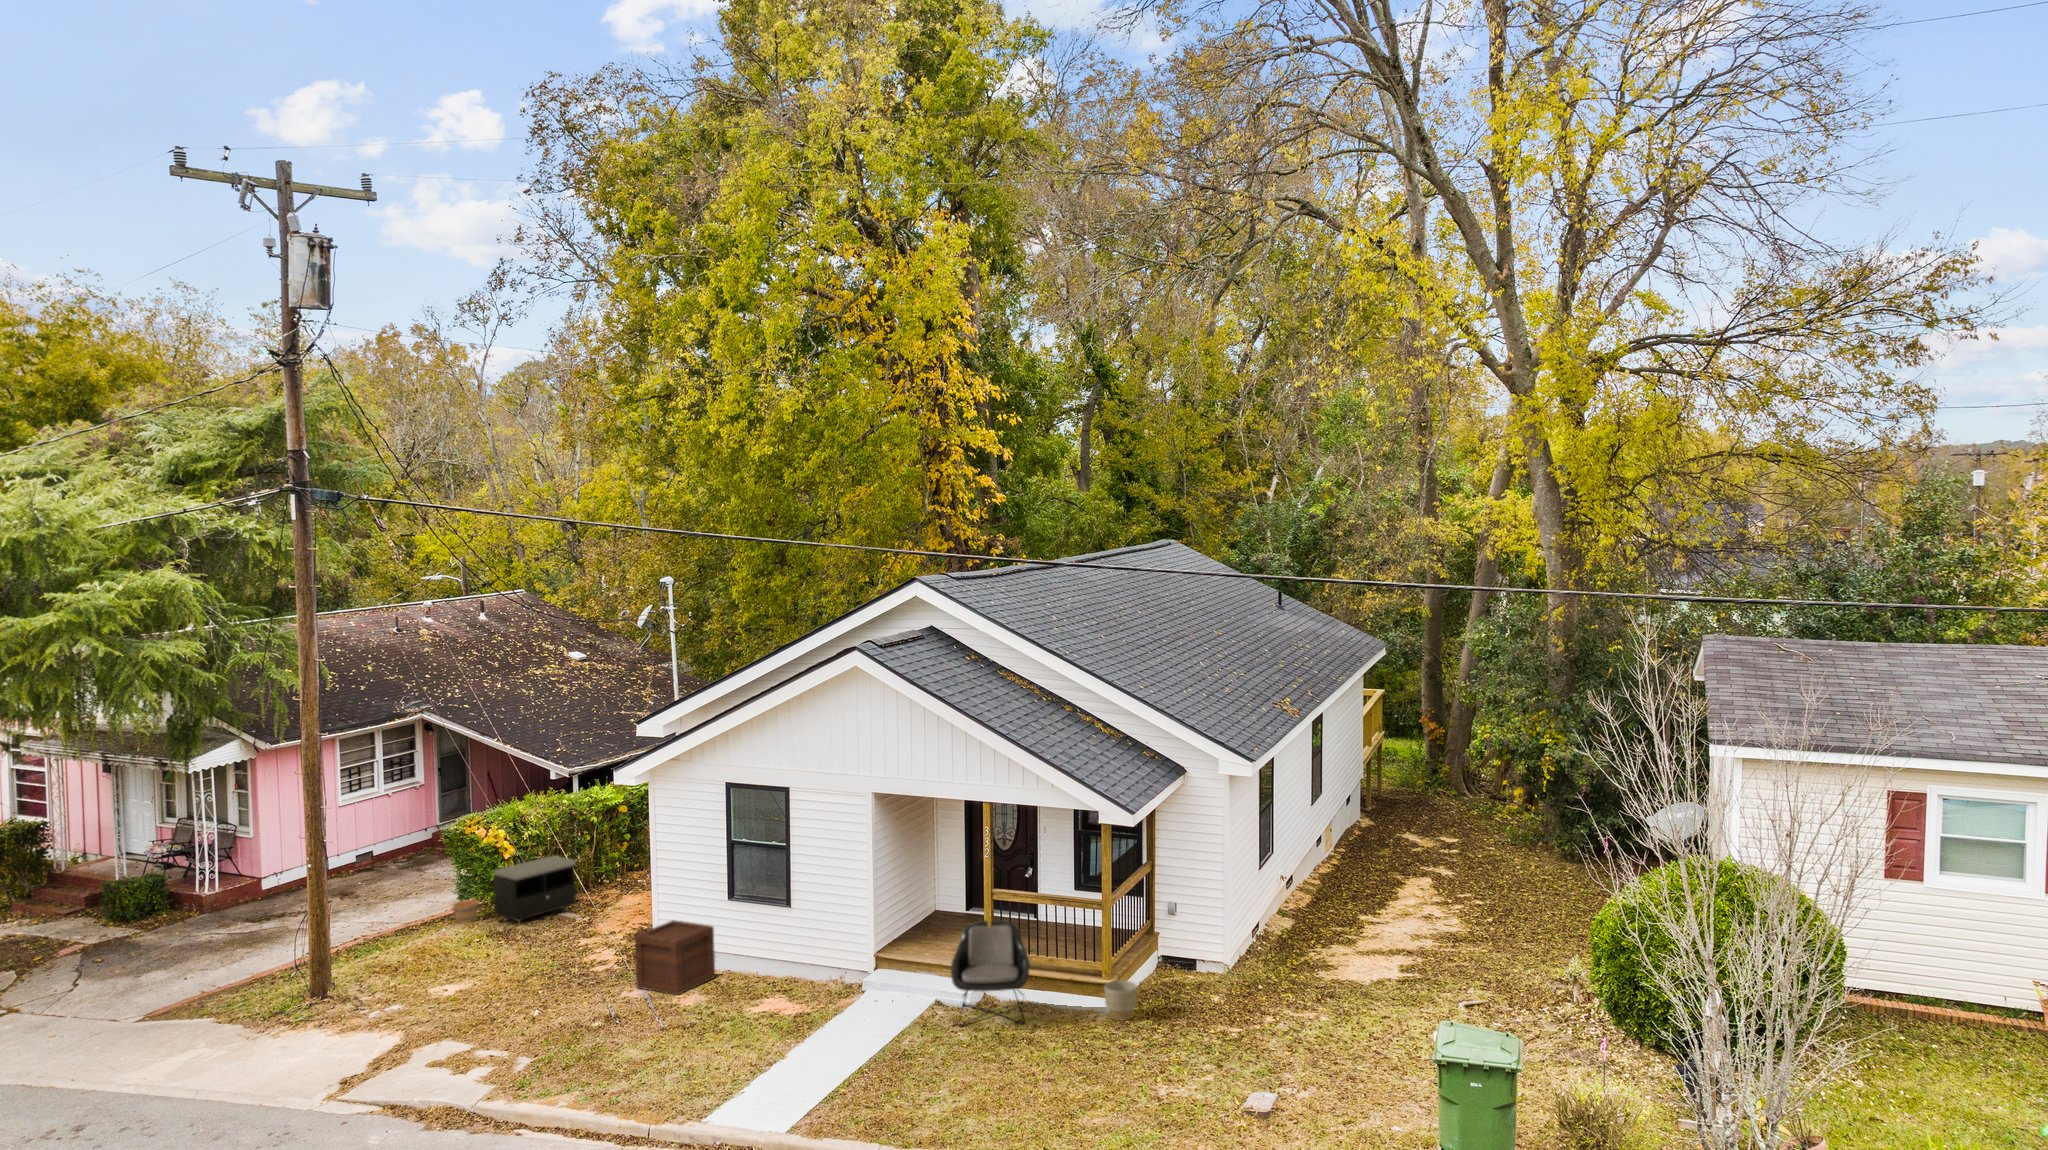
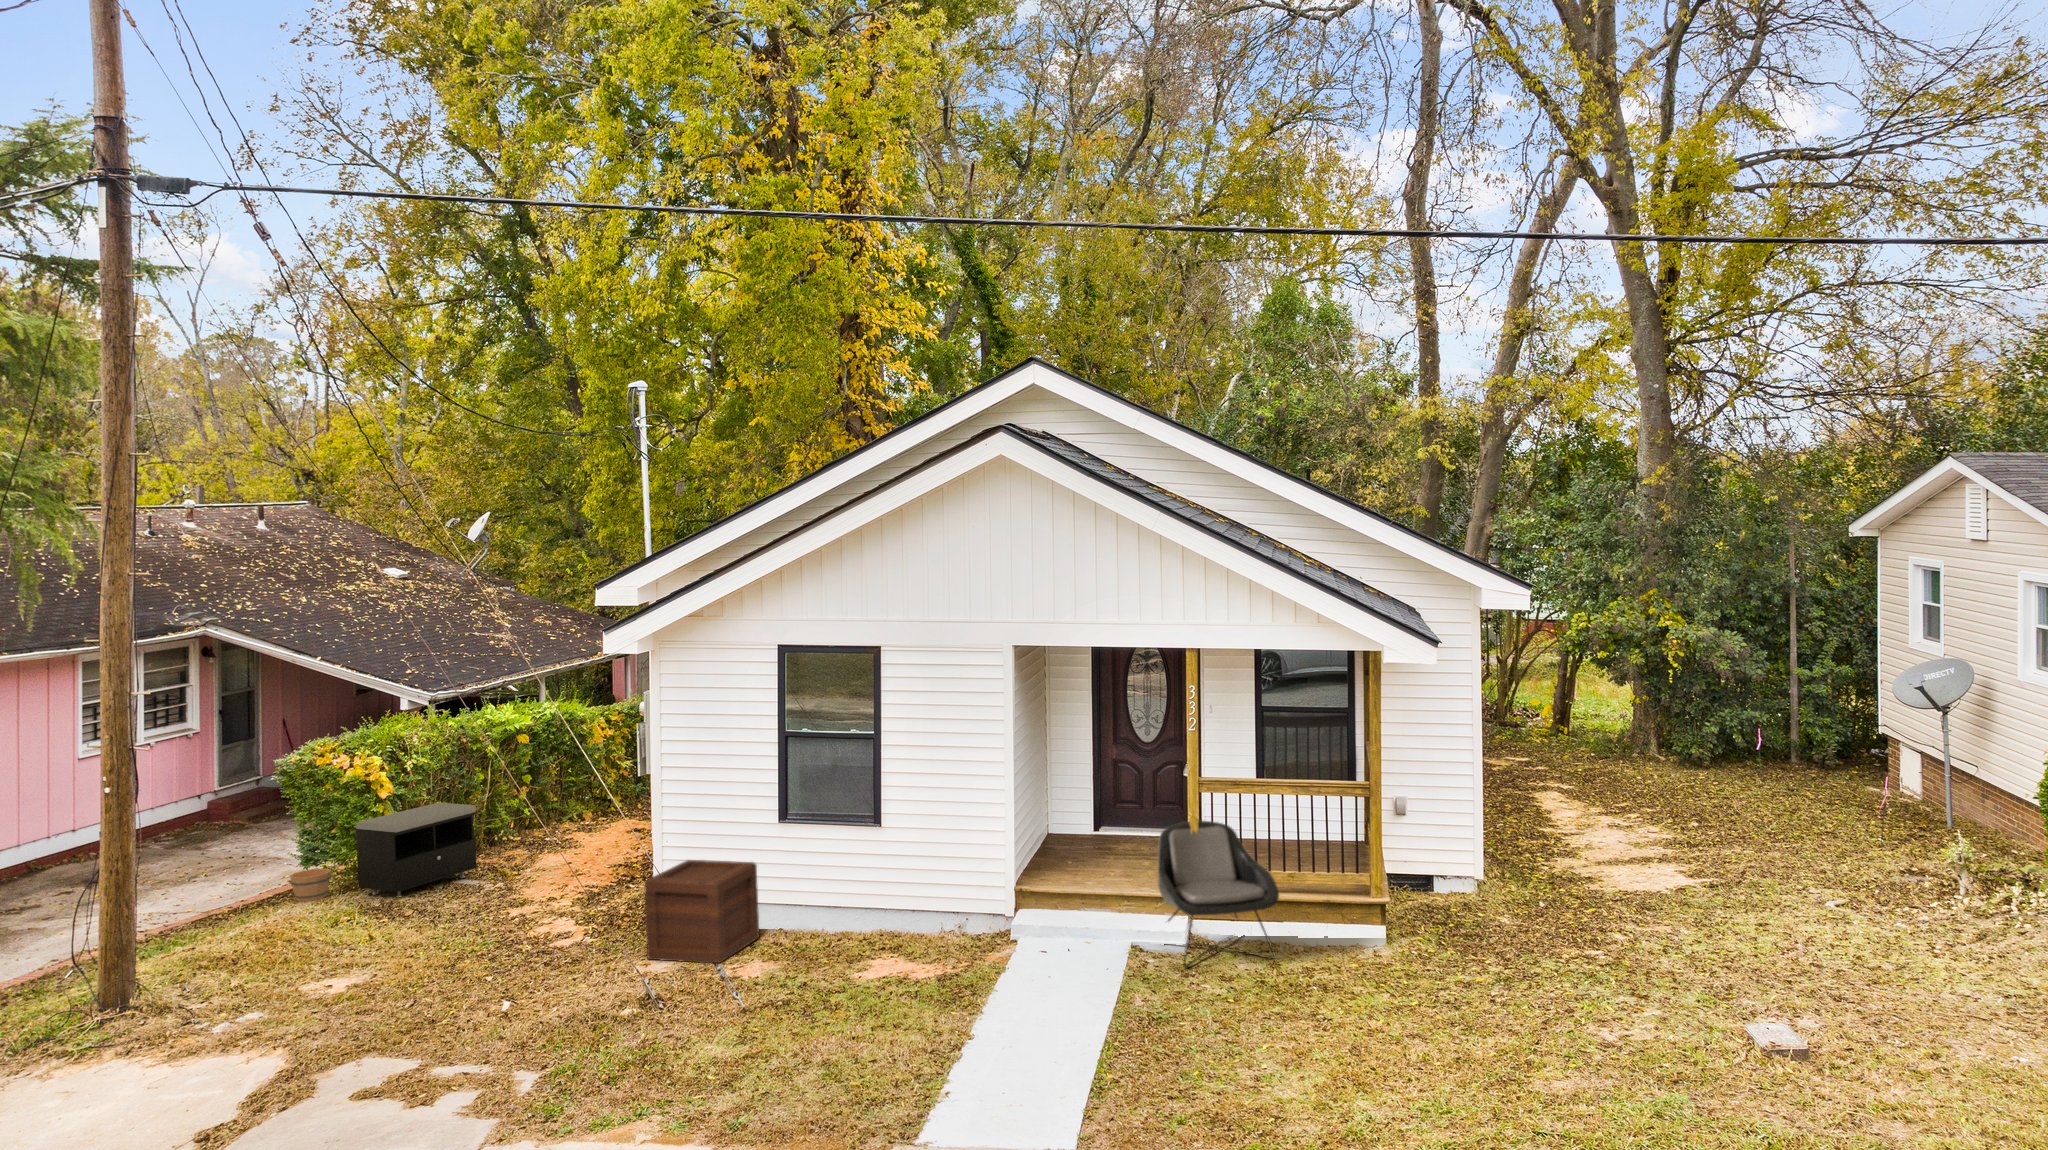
planter: present [1105,980,1137,1021] -> none [1369,891,1415,944]

